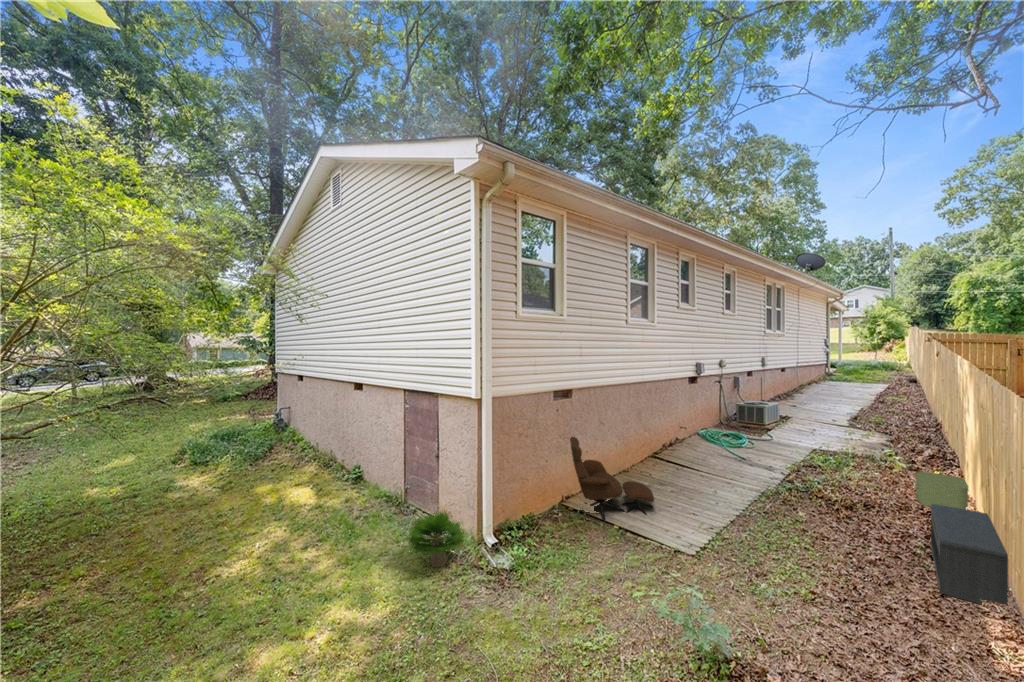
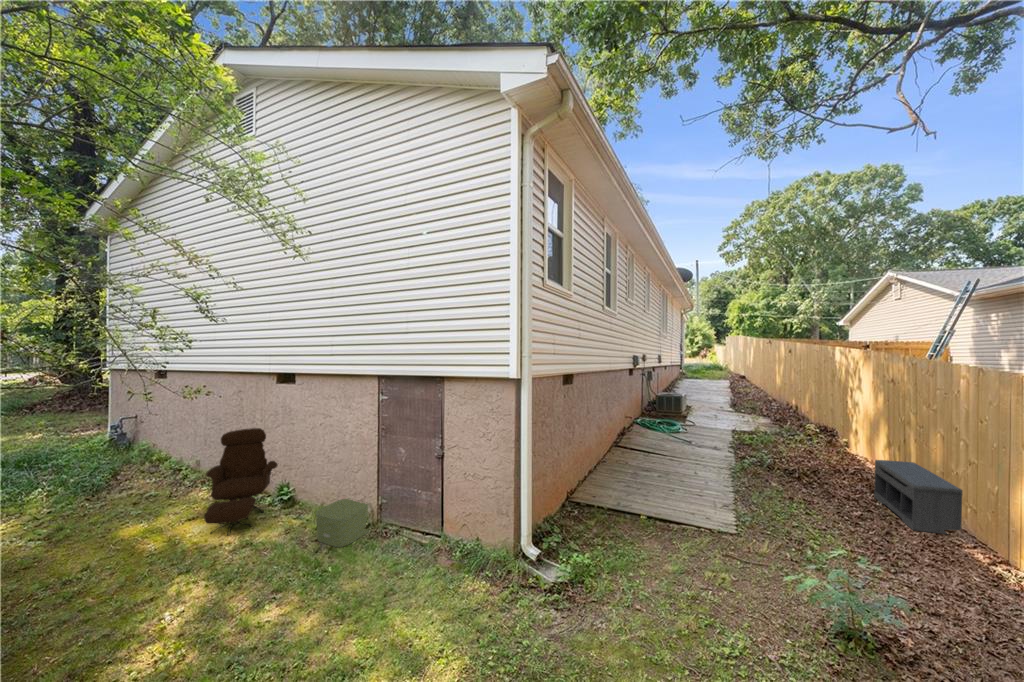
lounge chair: present [570,437,654,519] -> present [204,428,278,536]
storage box: present [916,472,968,509] -> present [316,499,369,547]
potted plant: present [408,511,465,567] -> none [436,518,513,594]

